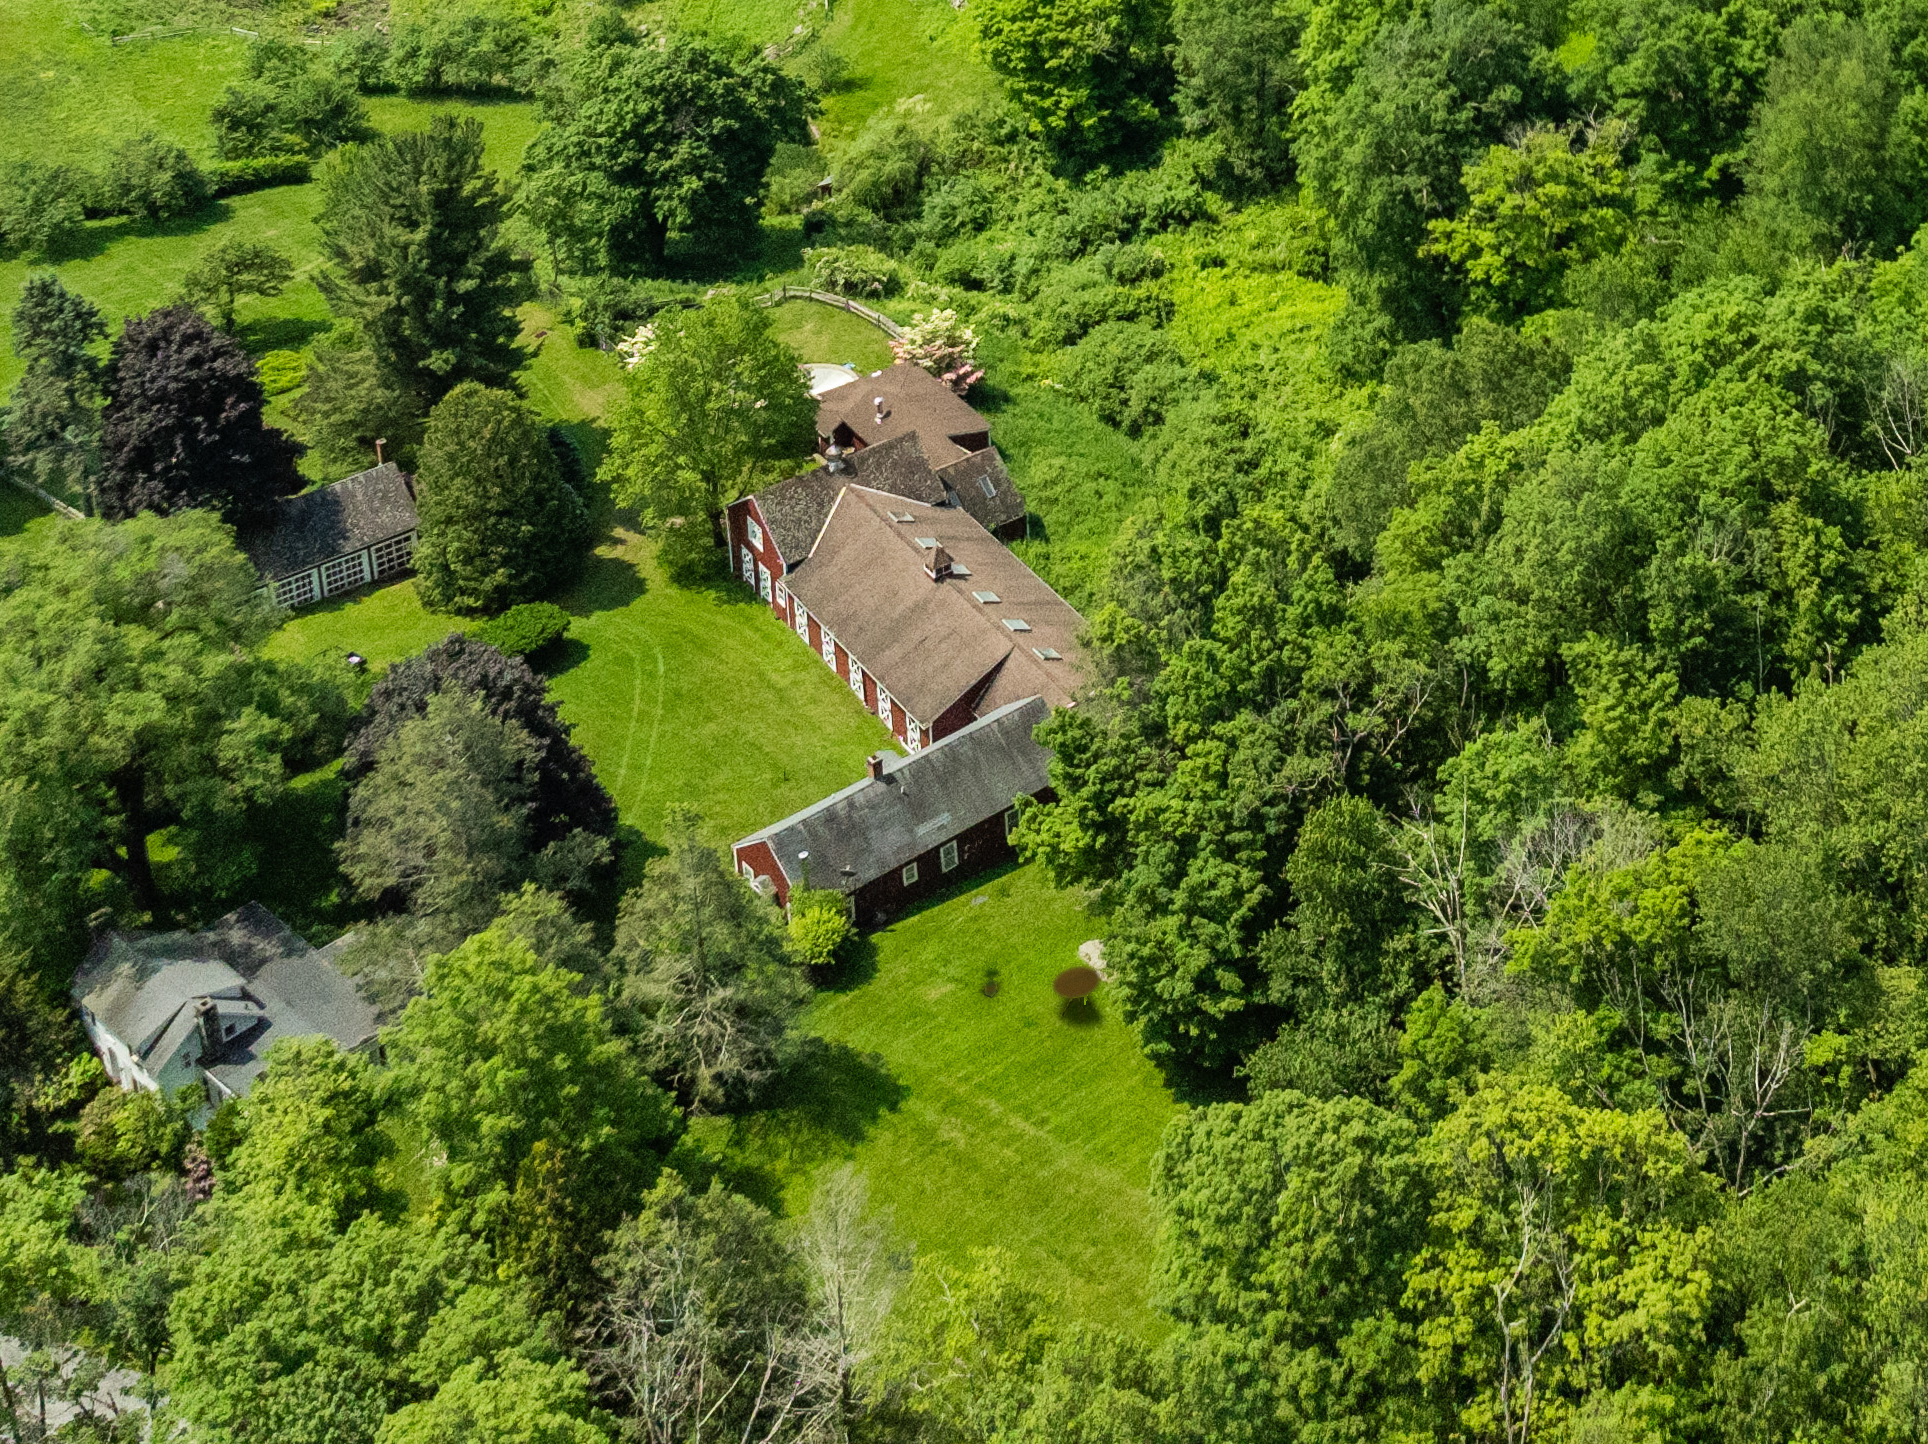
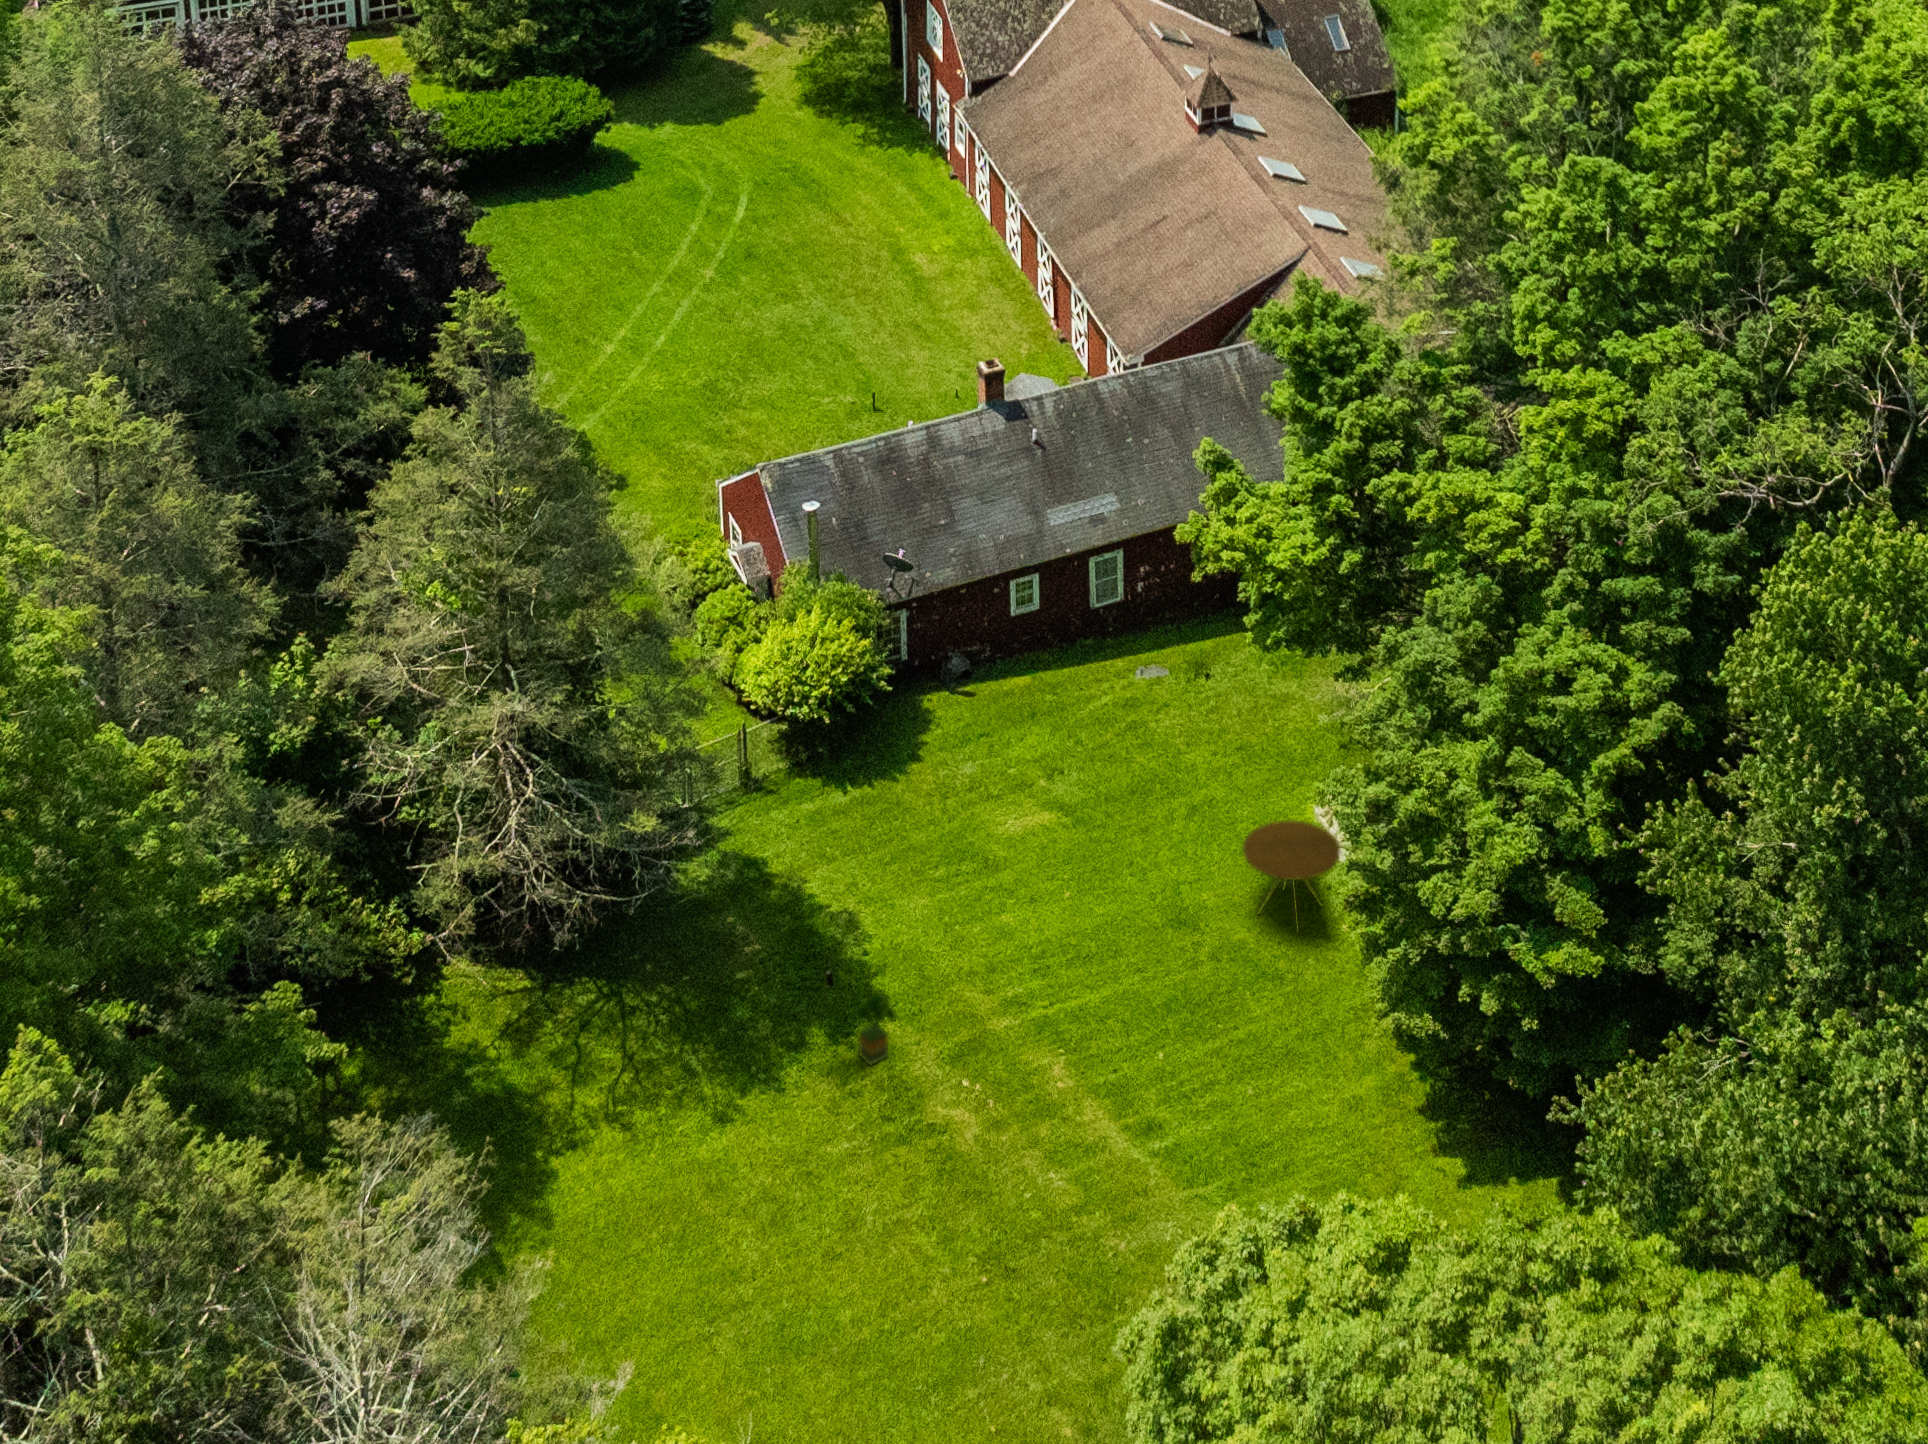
potted tree: present [981,968,1001,997] -> present [855,996,897,1065]

